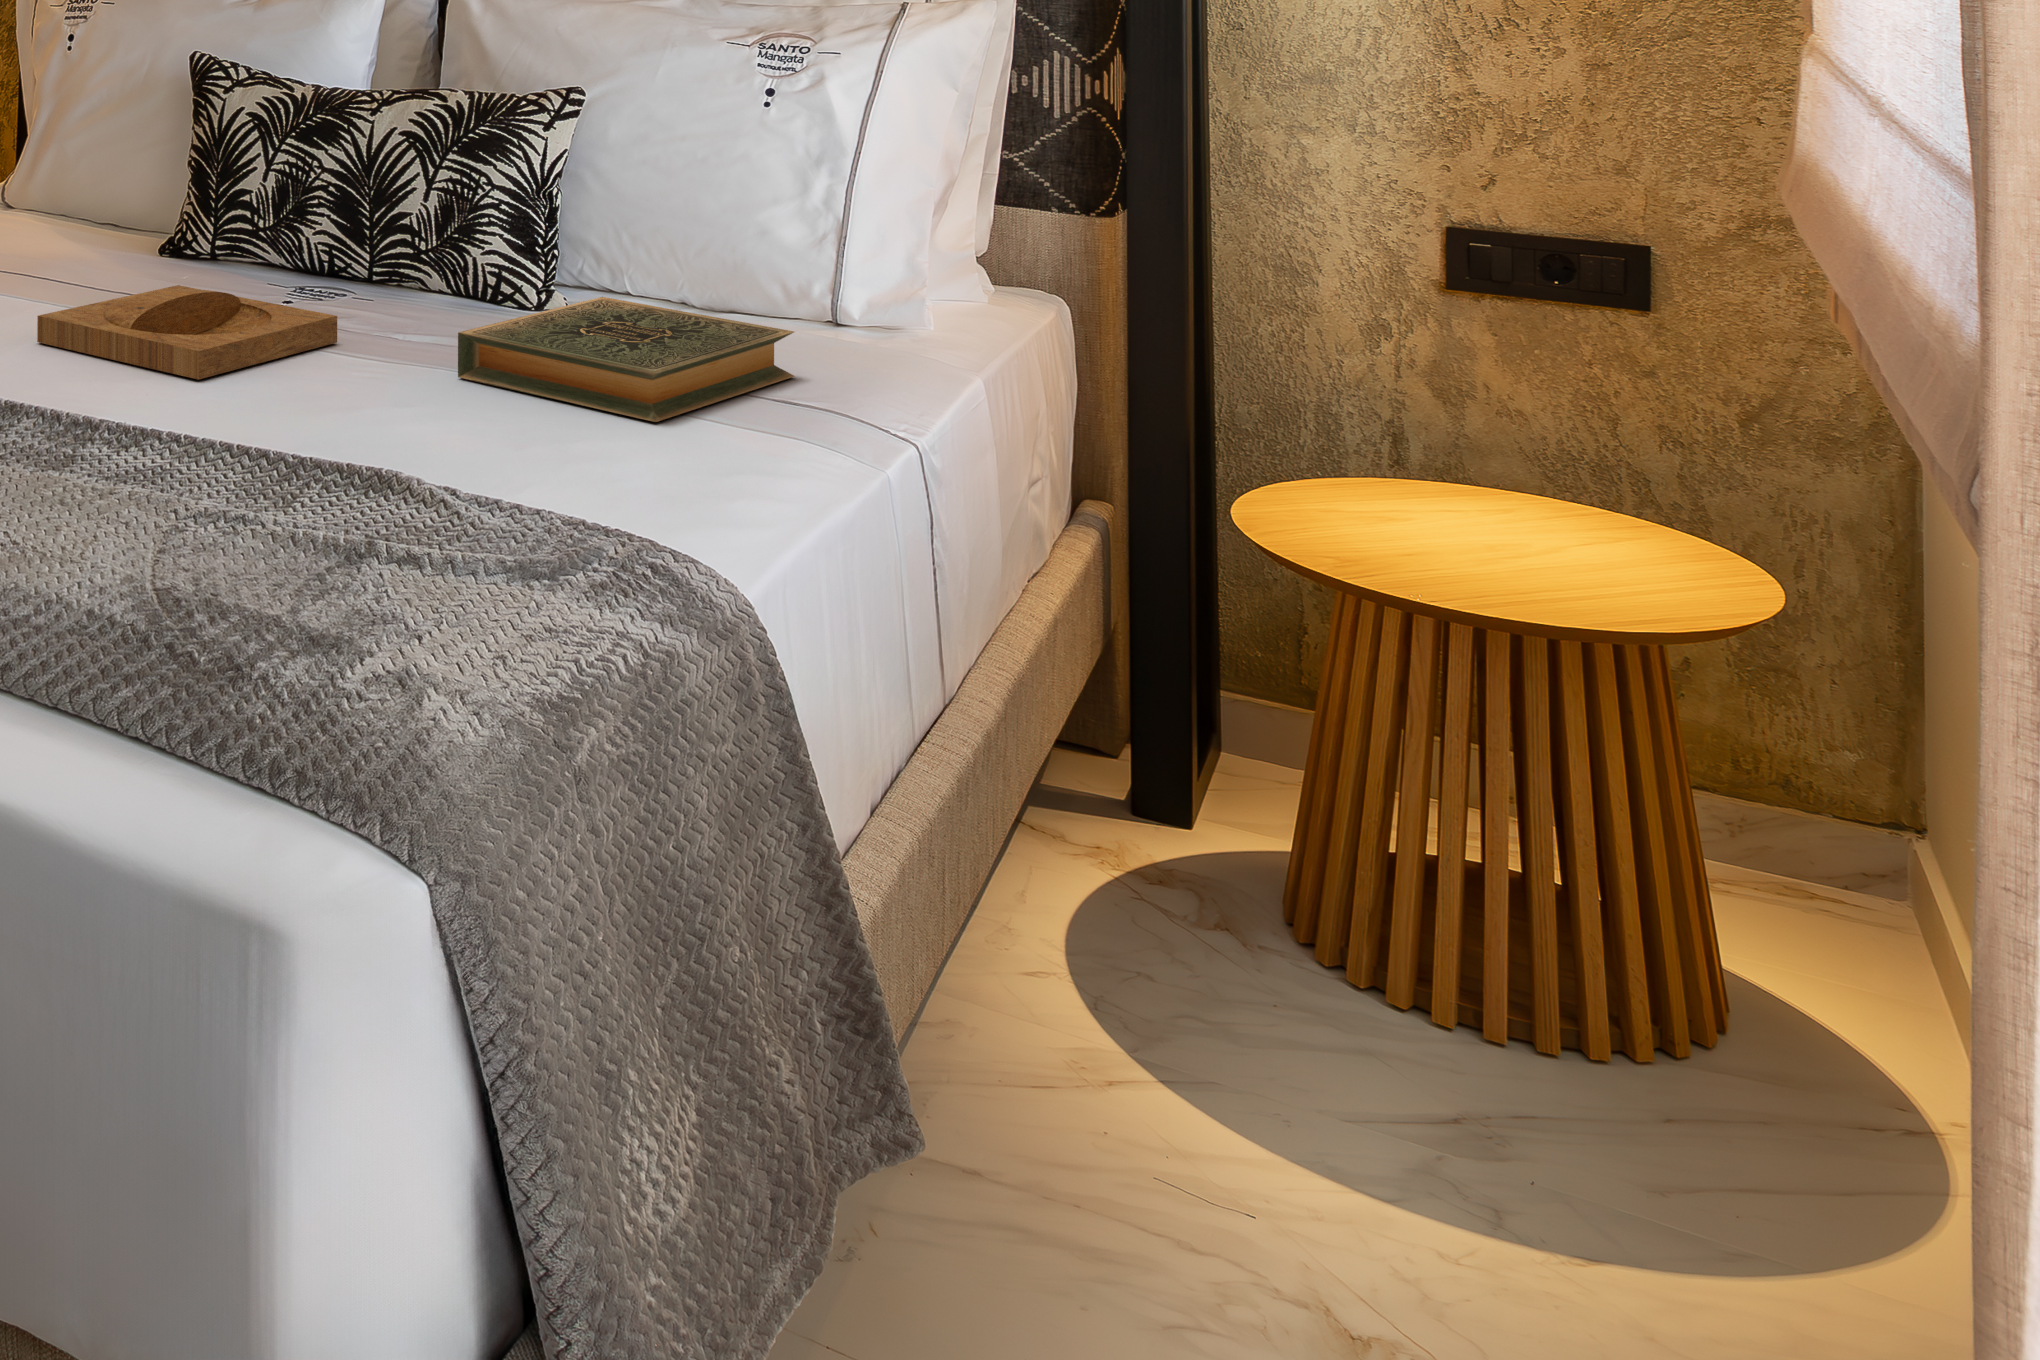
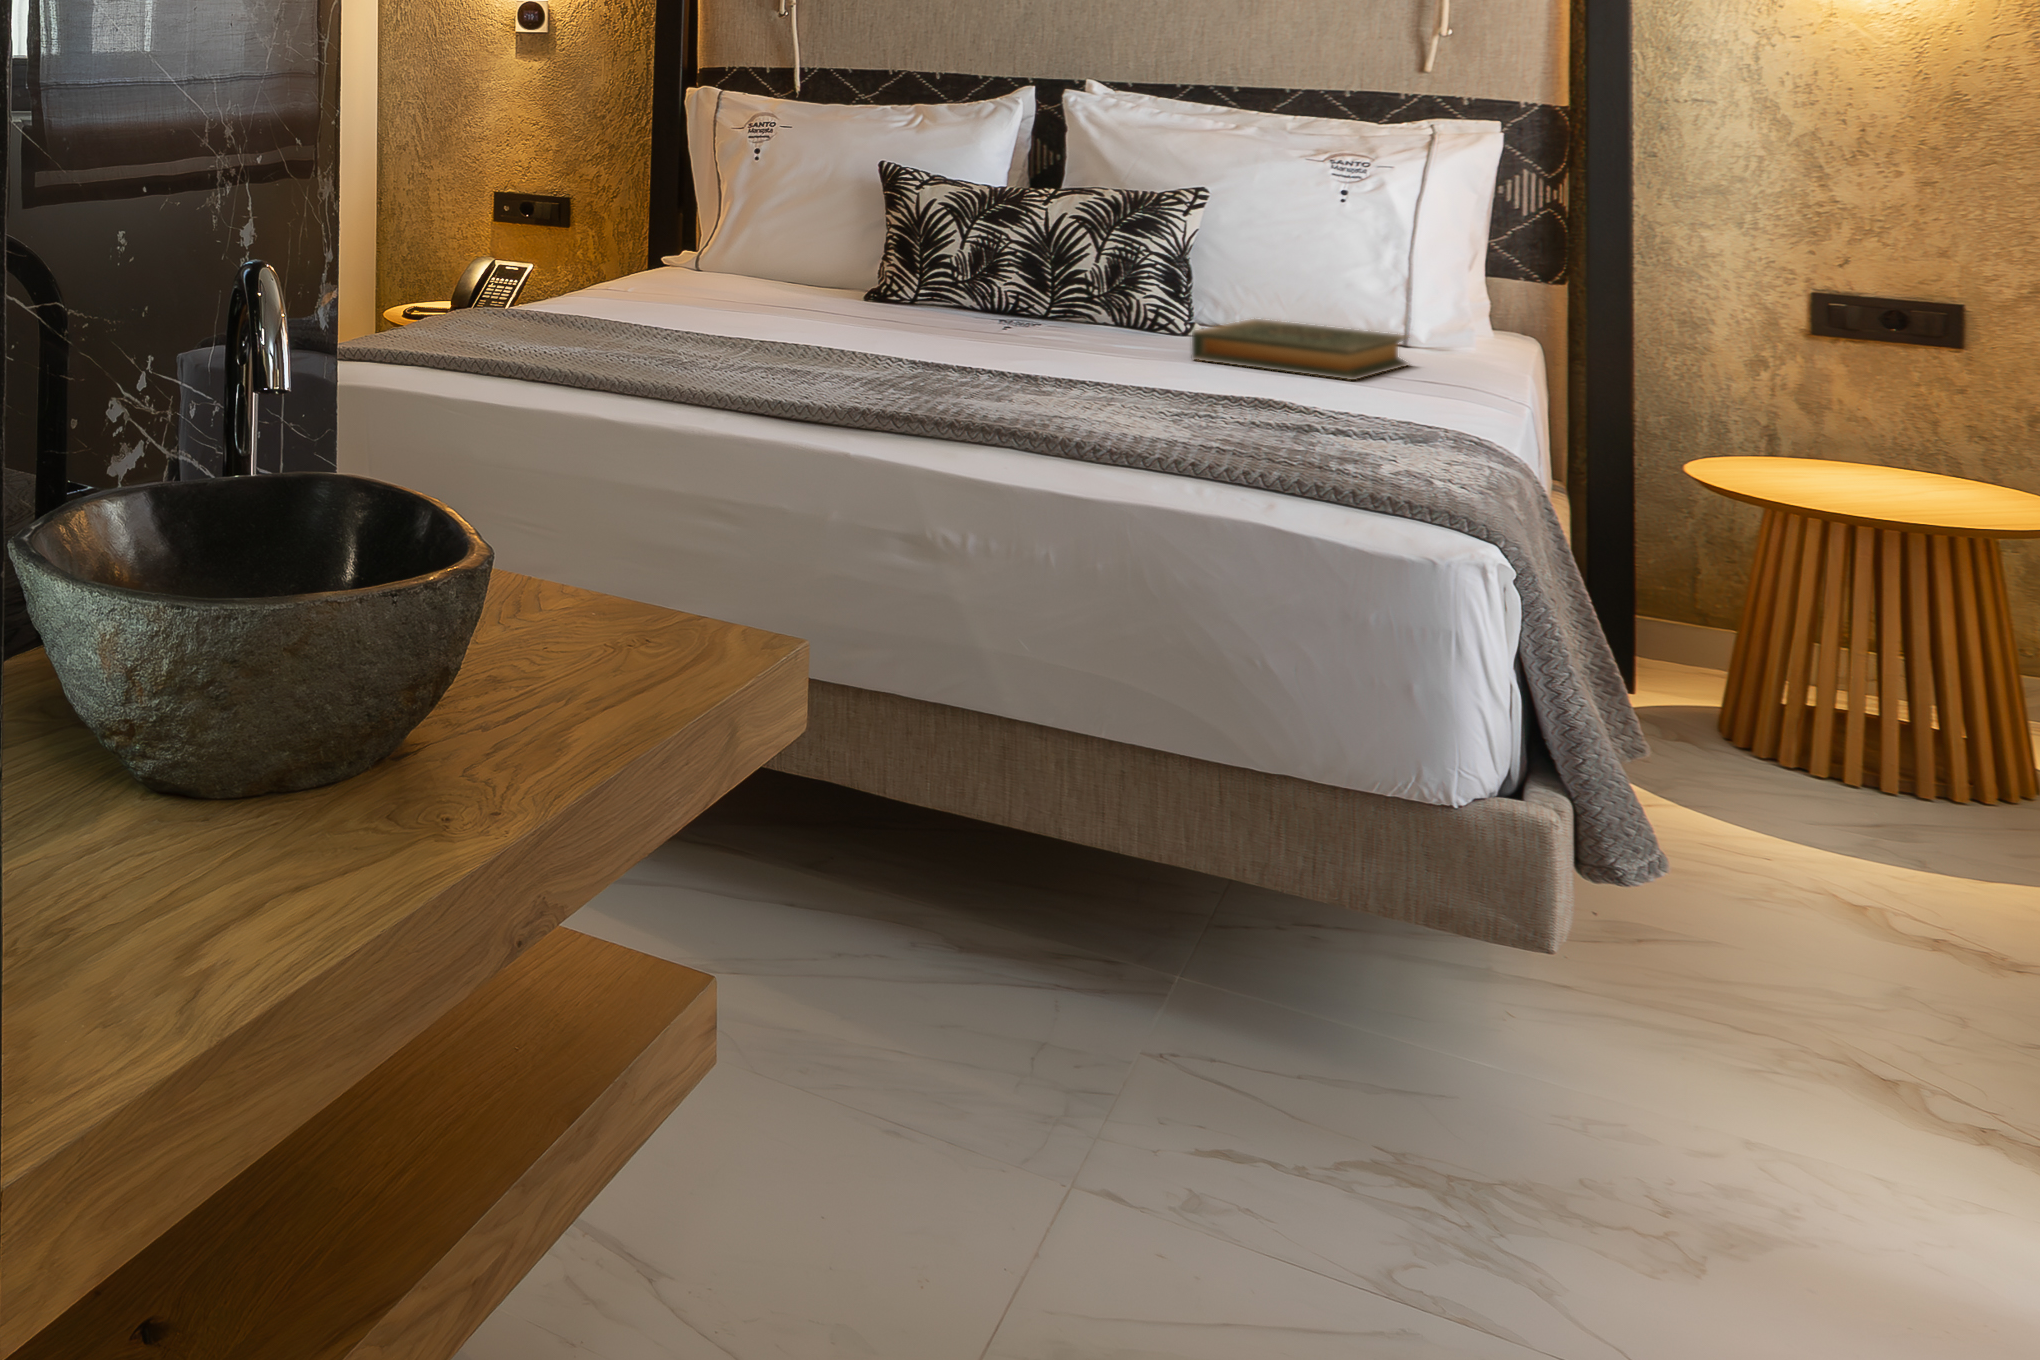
tray: present [37,285,337,380] -> none [884,309,1082,356]

